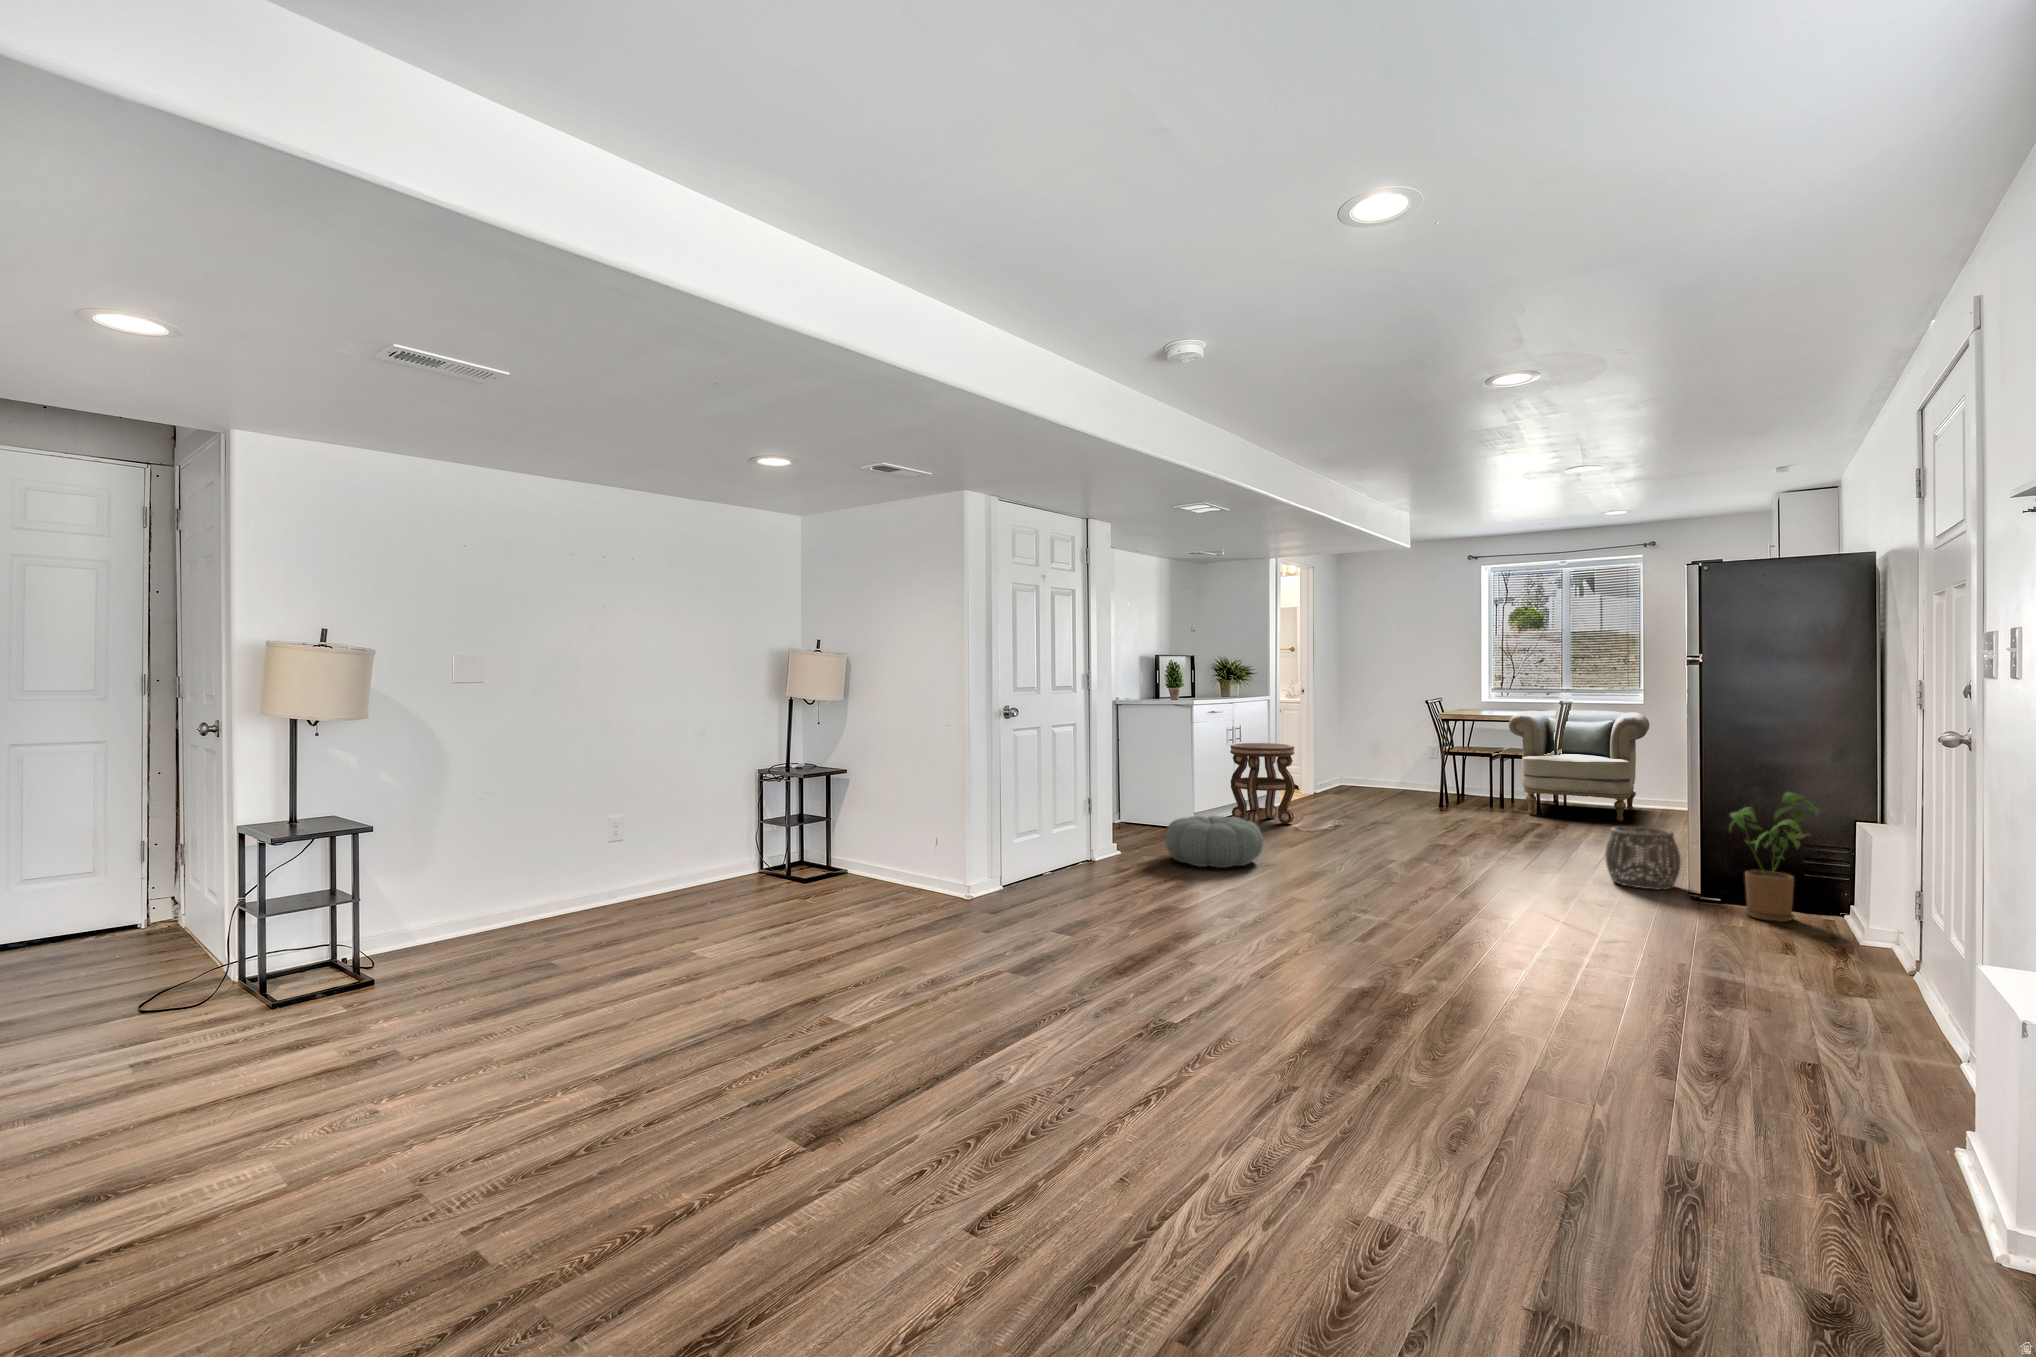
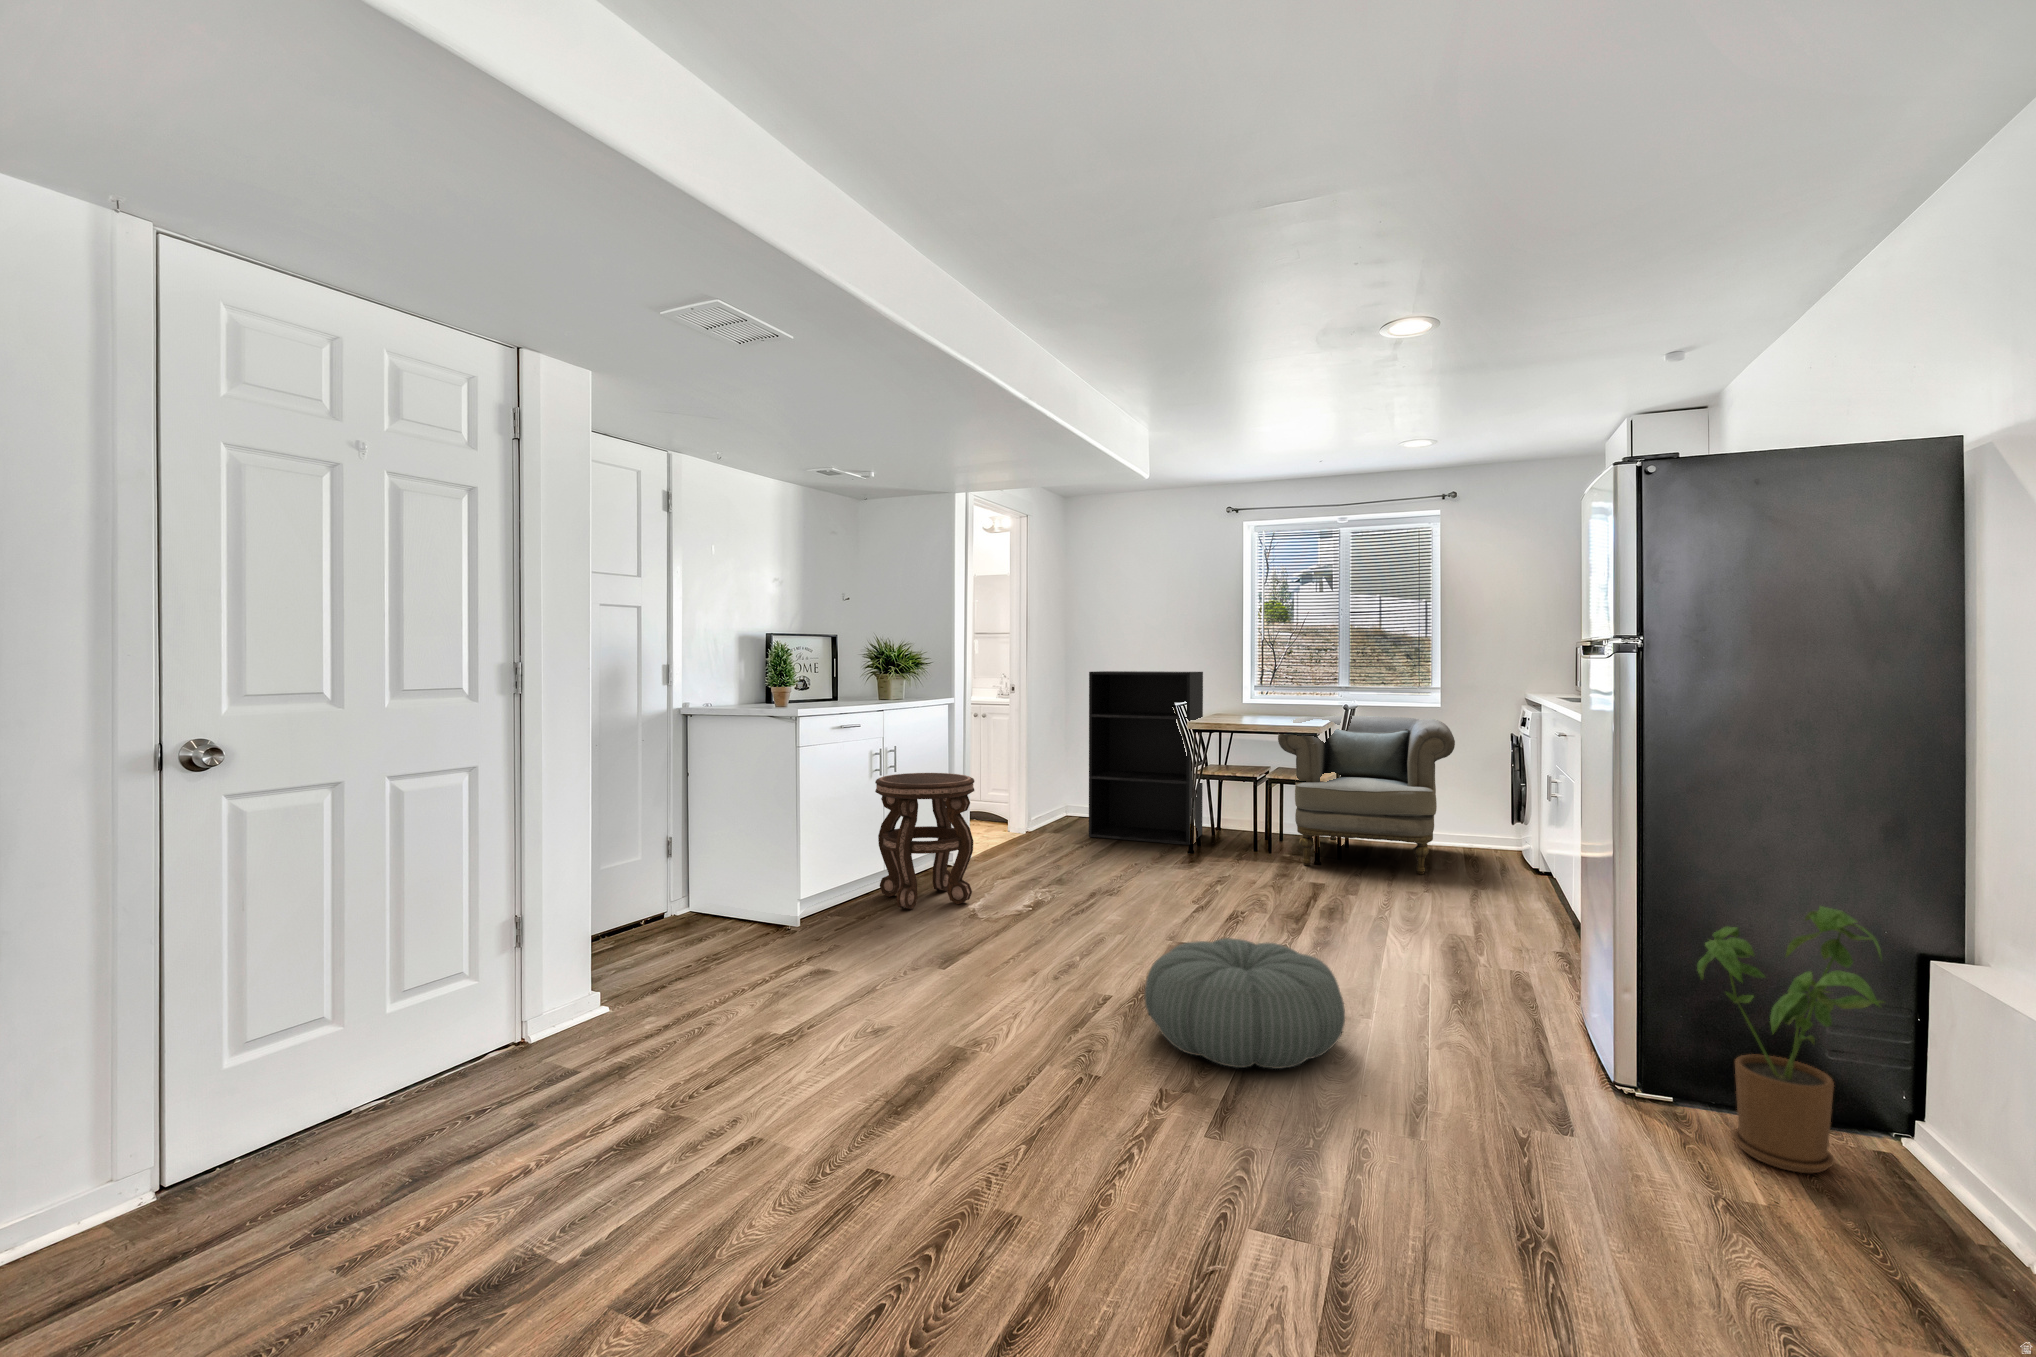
bookshelf: none [1362,678,1450,803] -> present [1089,671,1203,845]
pouf: present [1165,815,1263,868] -> present [1145,938,1345,1069]
woven basket: present [1605,826,1681,890] -> none [1453,936,1584,1066]

